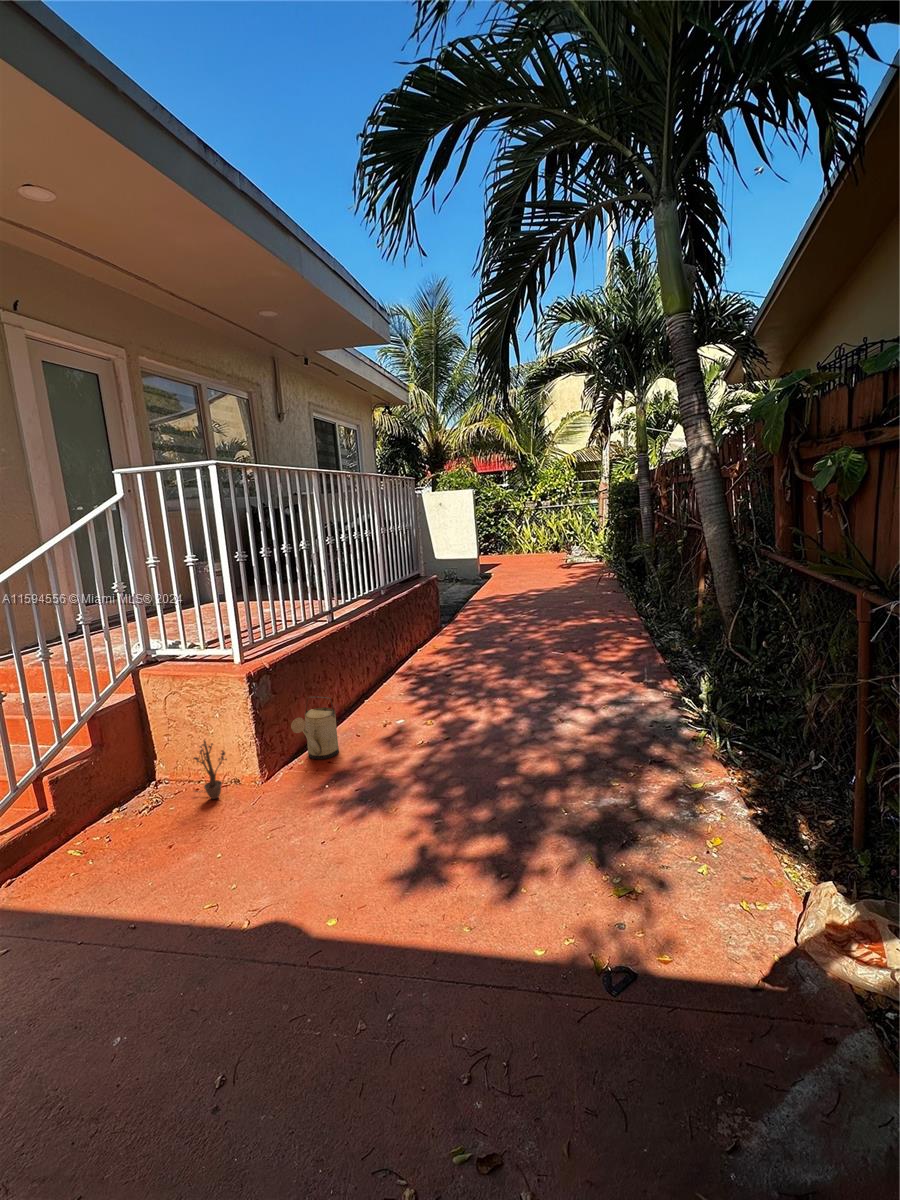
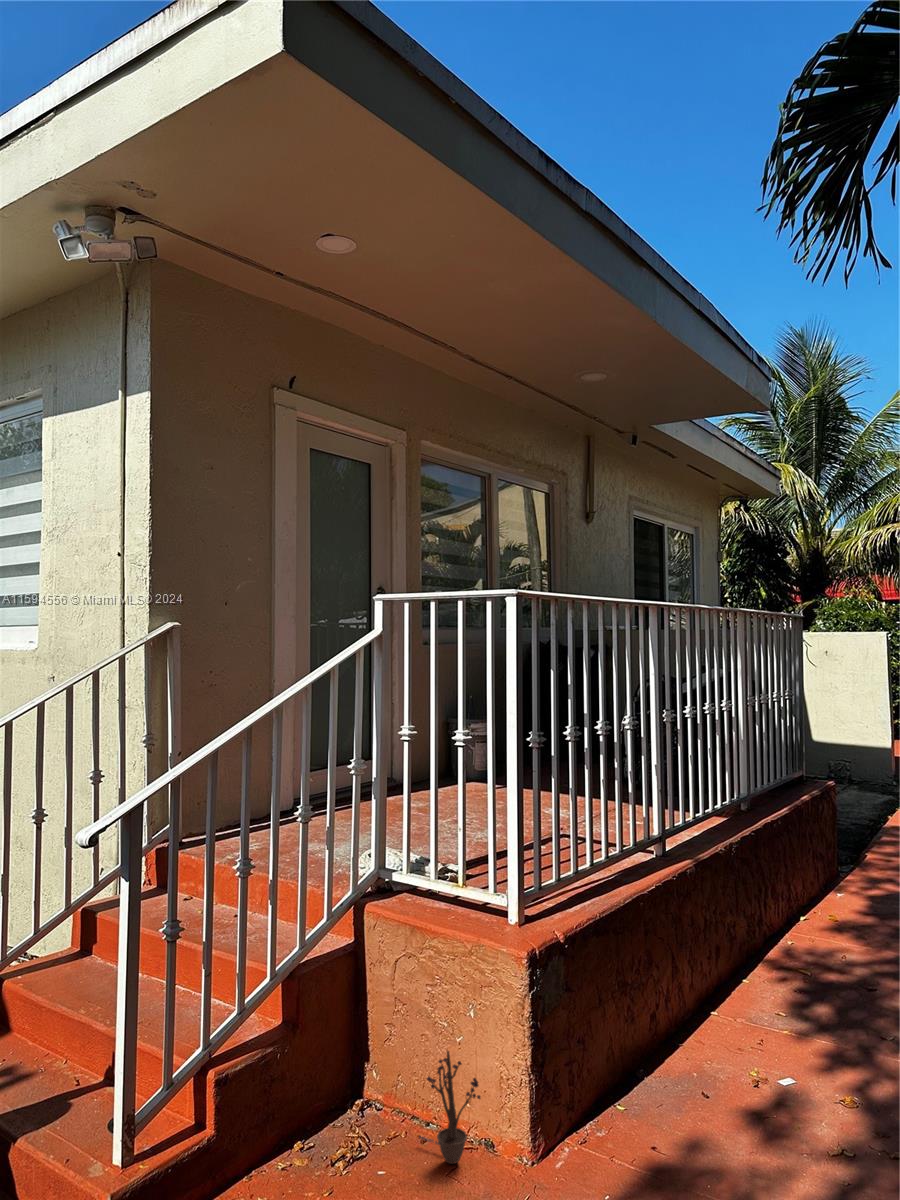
watering can: present [291,697,339,759] -> none [592,999,668,1126]

